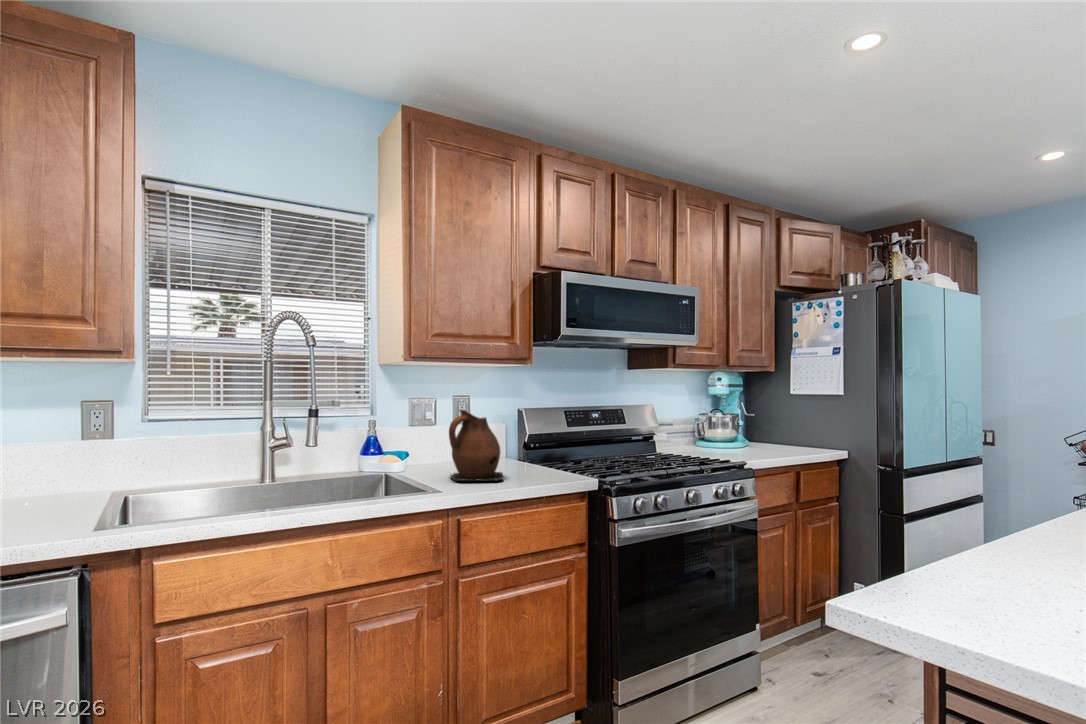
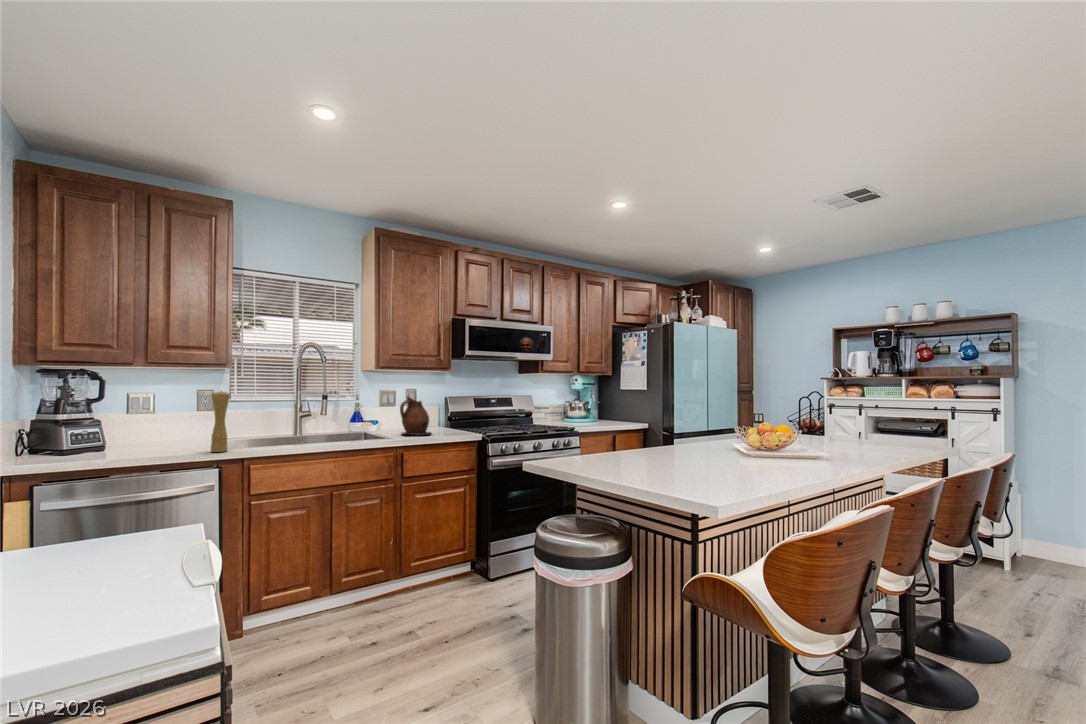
pepper mill: none [62,404,106,537] -> present [211,391,230,452]

